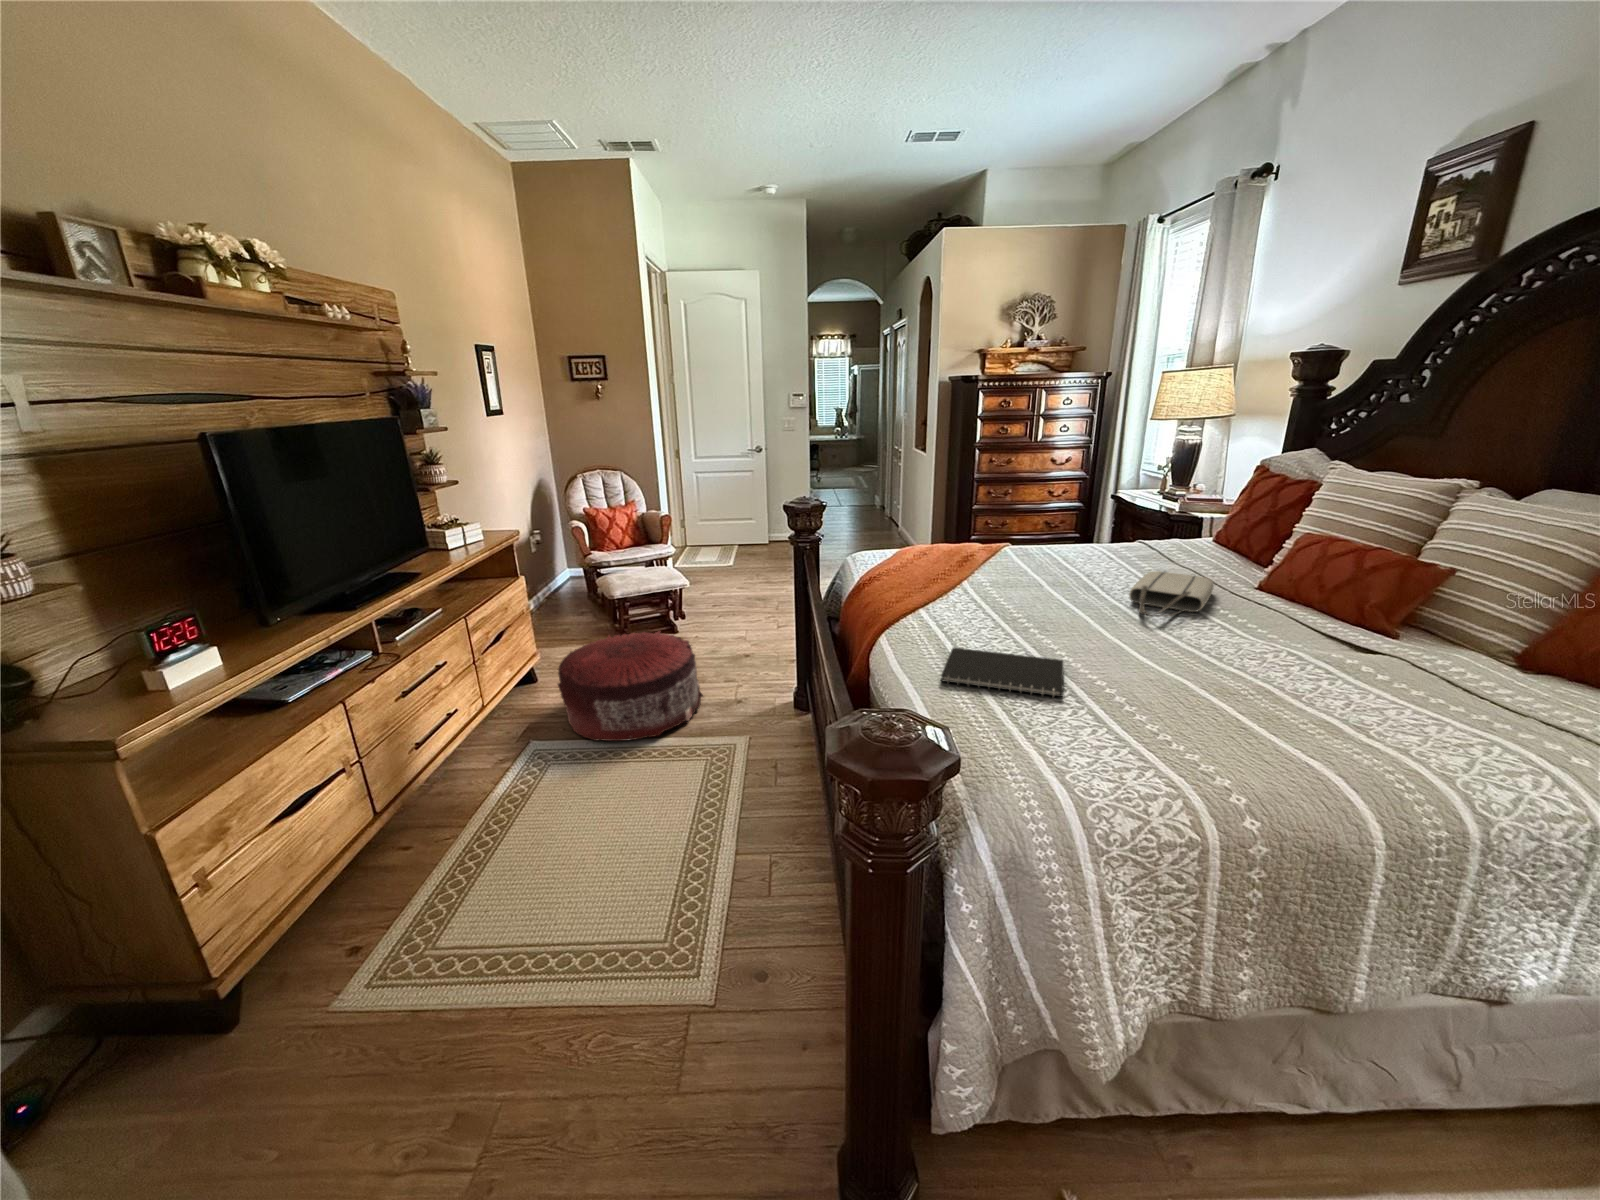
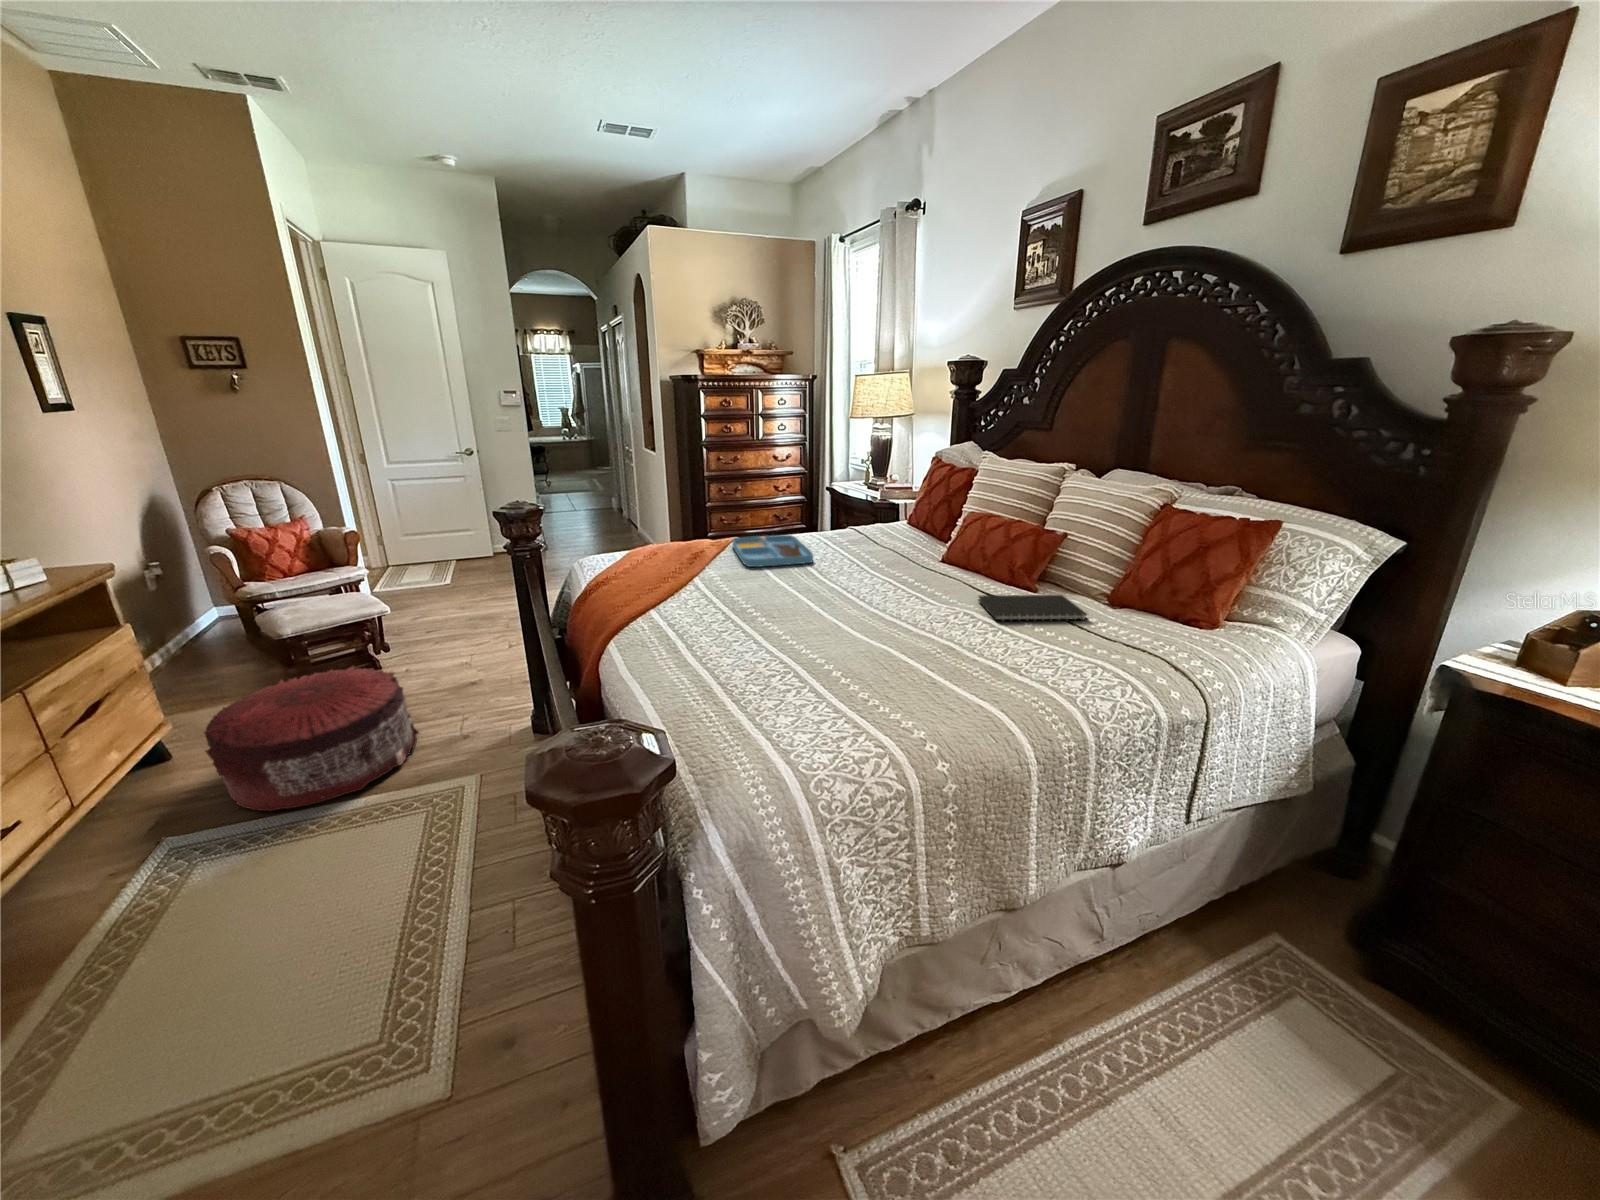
tray: none [1006,545,1097,578] -> present [732,535,813,567]
tote bag: present [1129,571,1214,616] -> none [840,552,906,593]
notebook: present [941,648,1063,697] -> present [978,595,1087,621]

